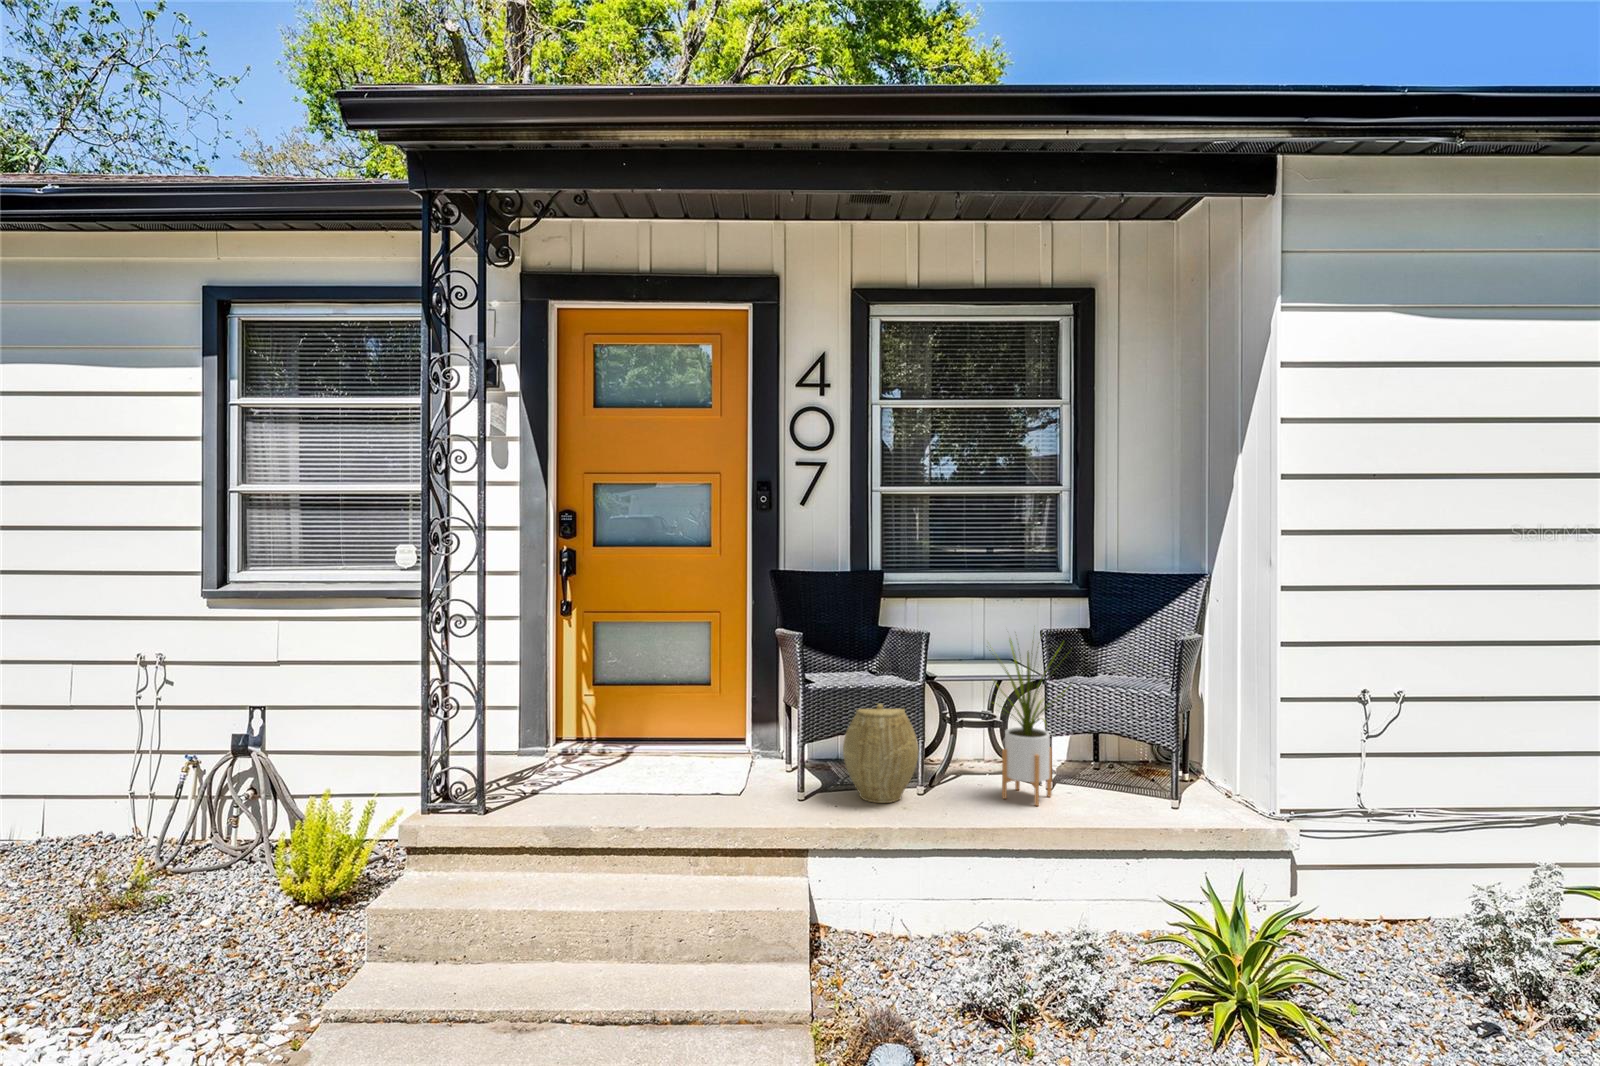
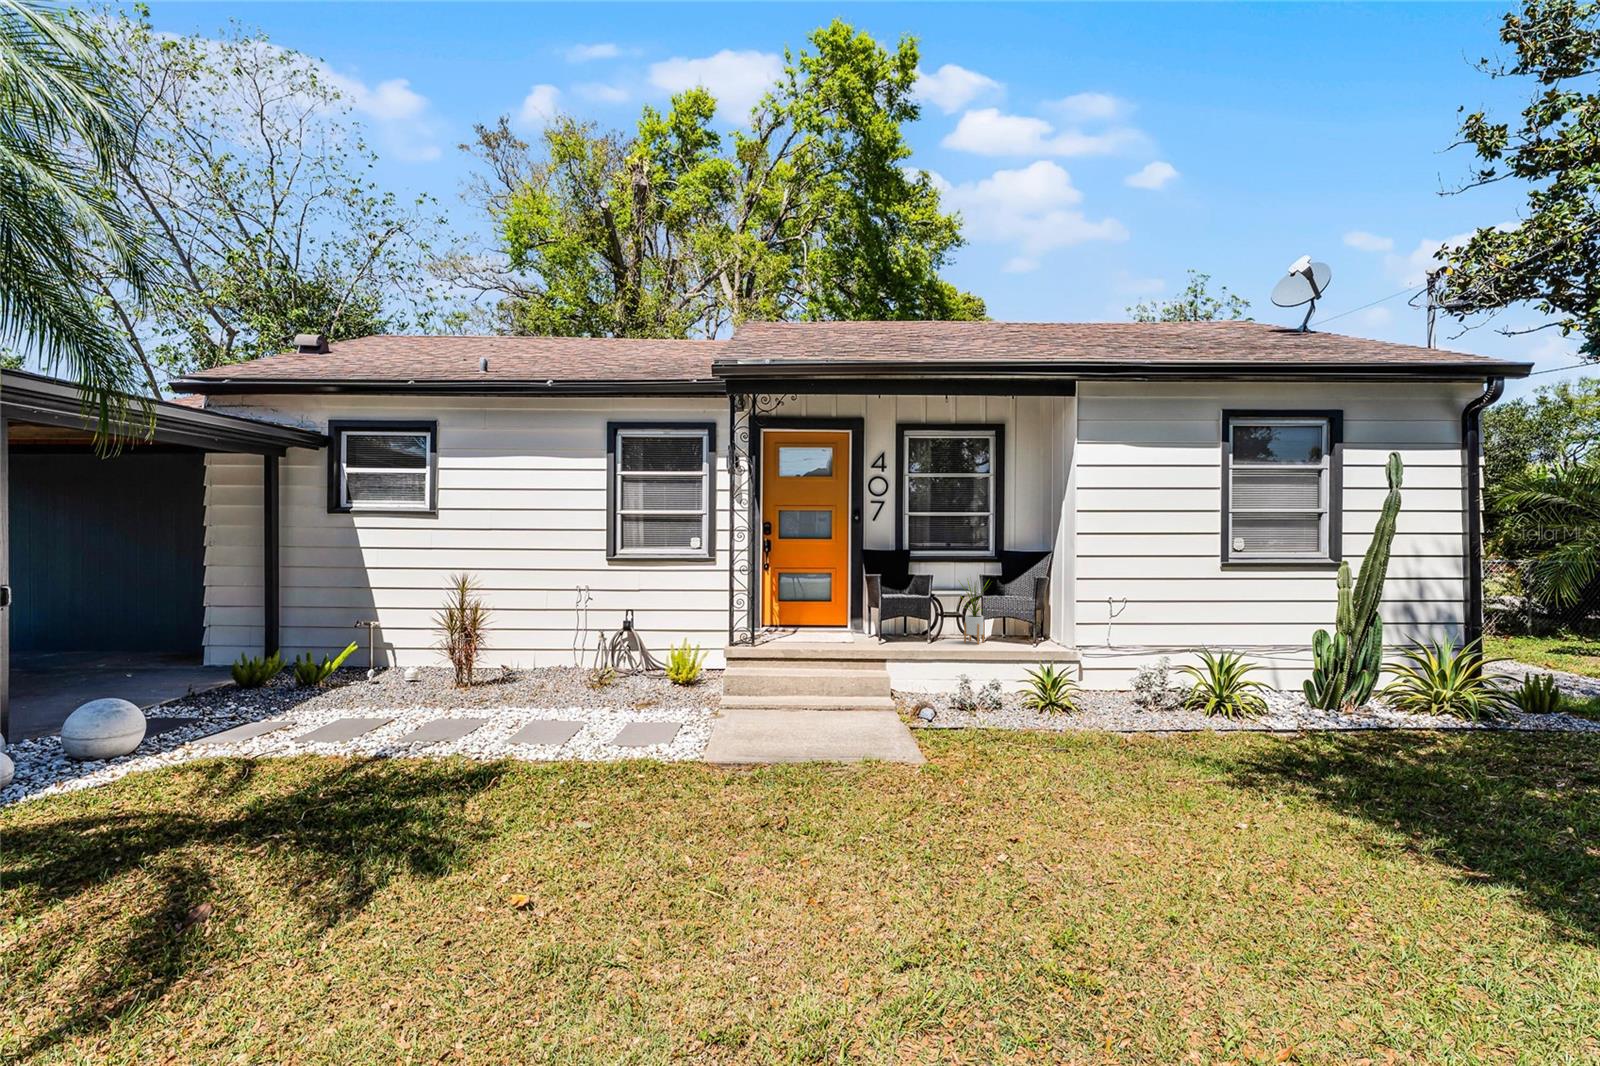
woven basket: present [843,704,918,803] -> none [899,604,930,644]

